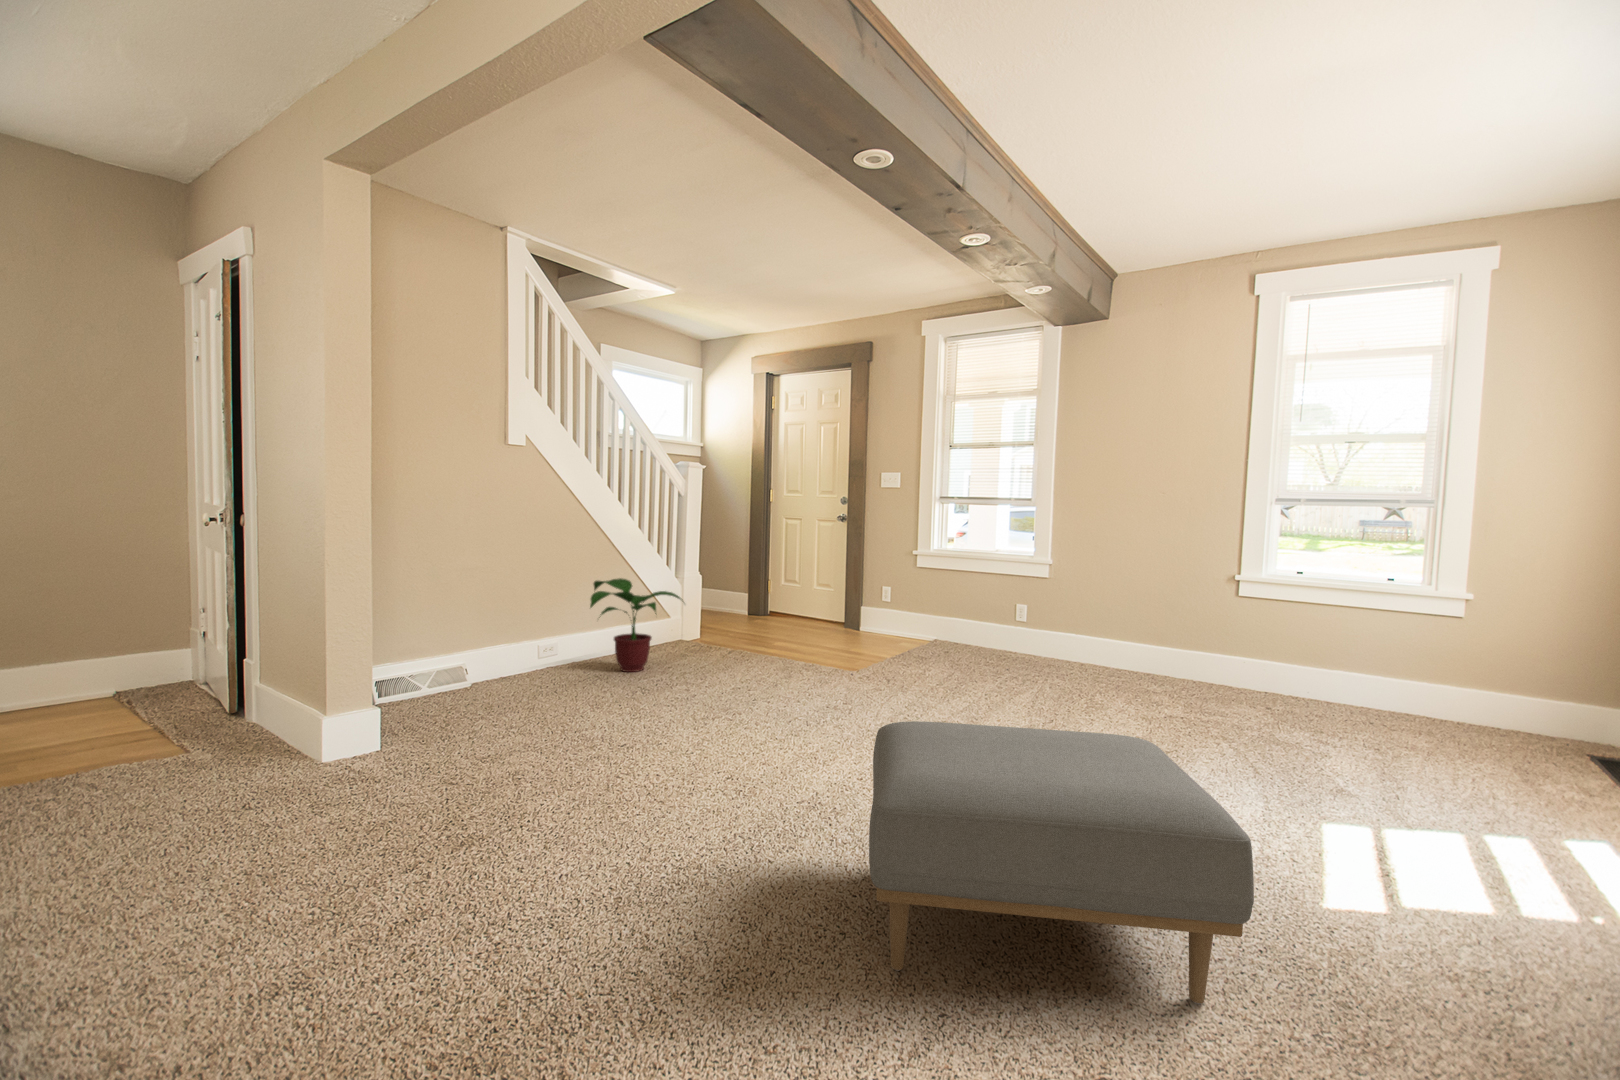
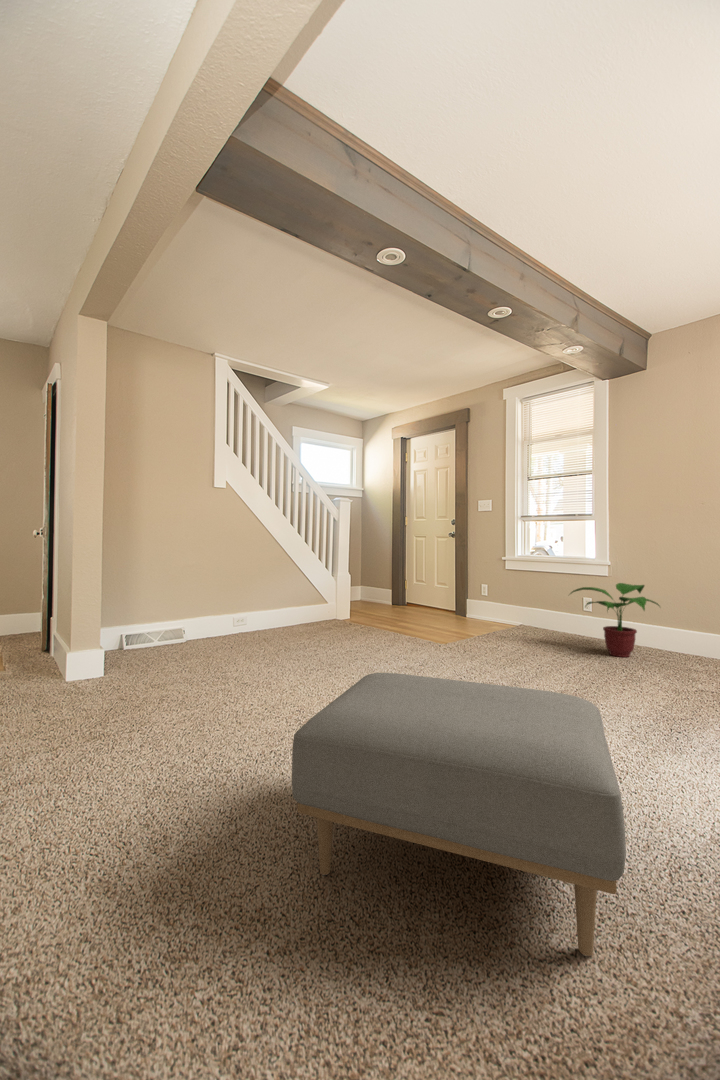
potted plant: present [590,578,681,672] -> present [570,583,659,657]

